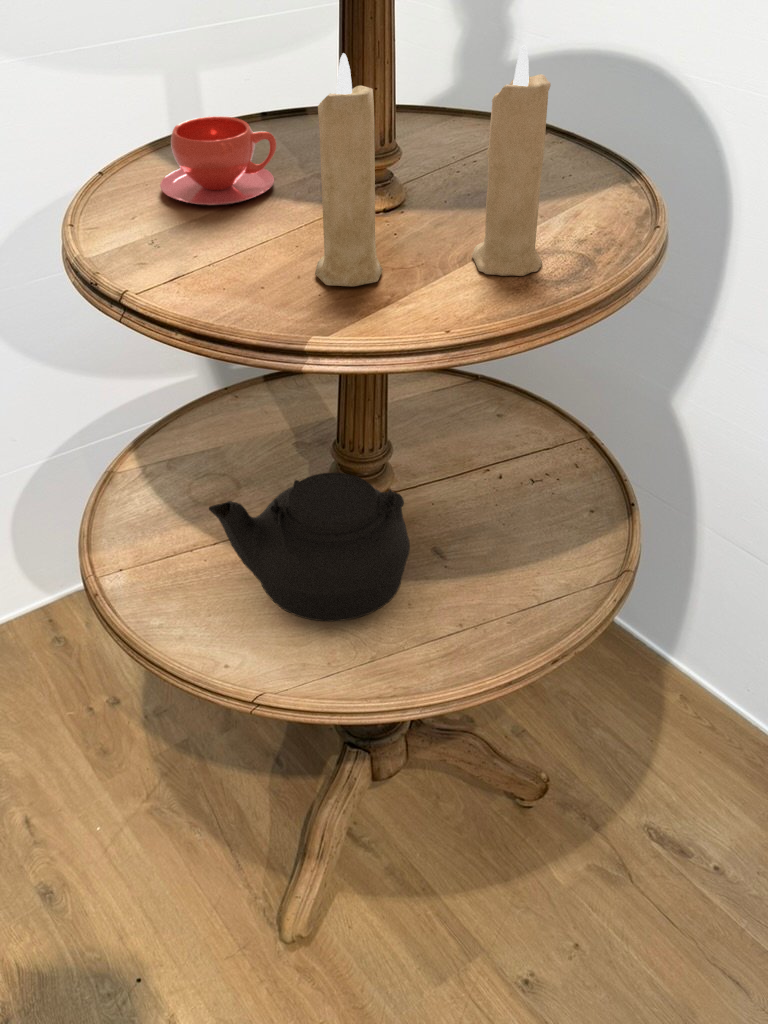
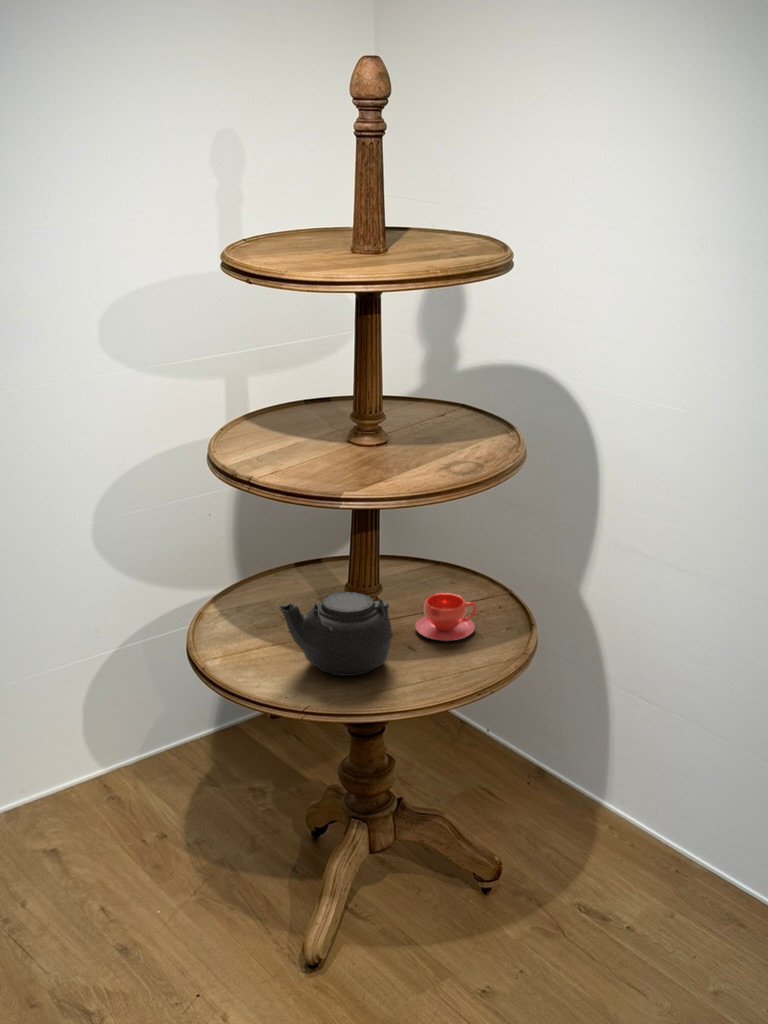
candle: present [315,46,551,286] -> none [343,358,459,475]
teacup: present [160,116,276,205] -> present [415,593,477,641]

